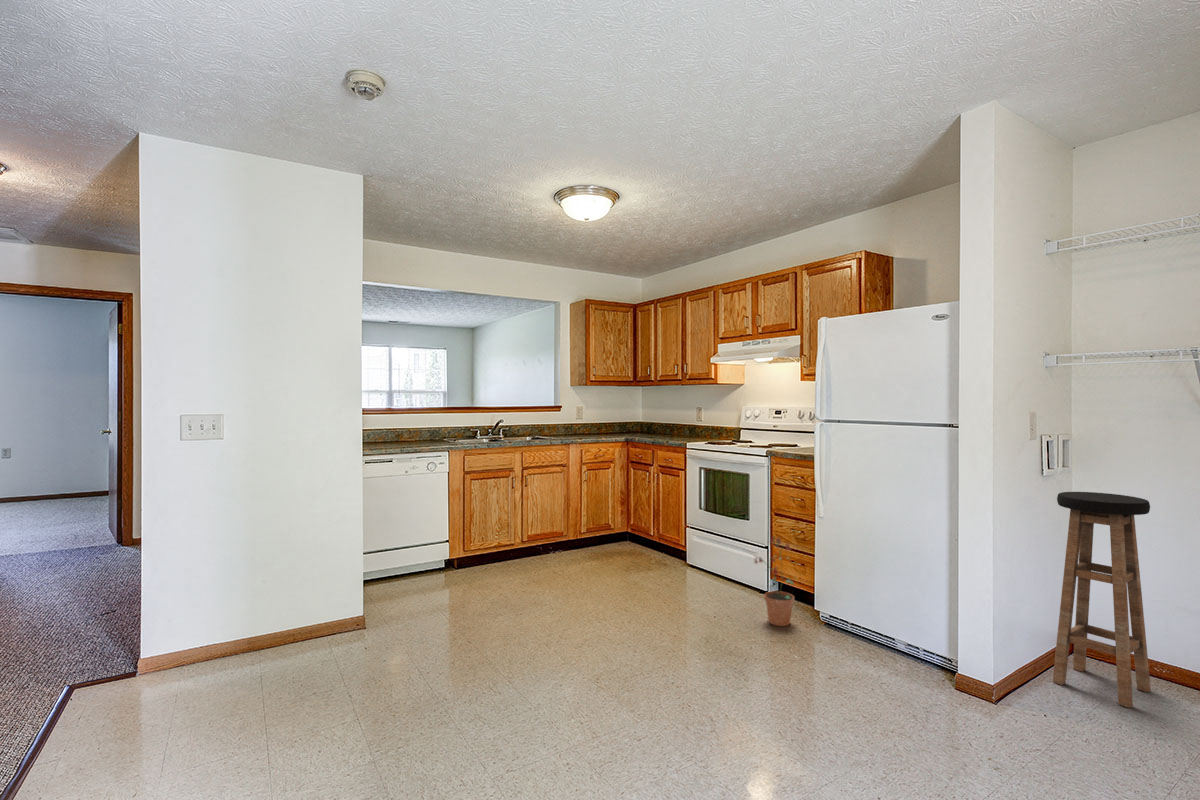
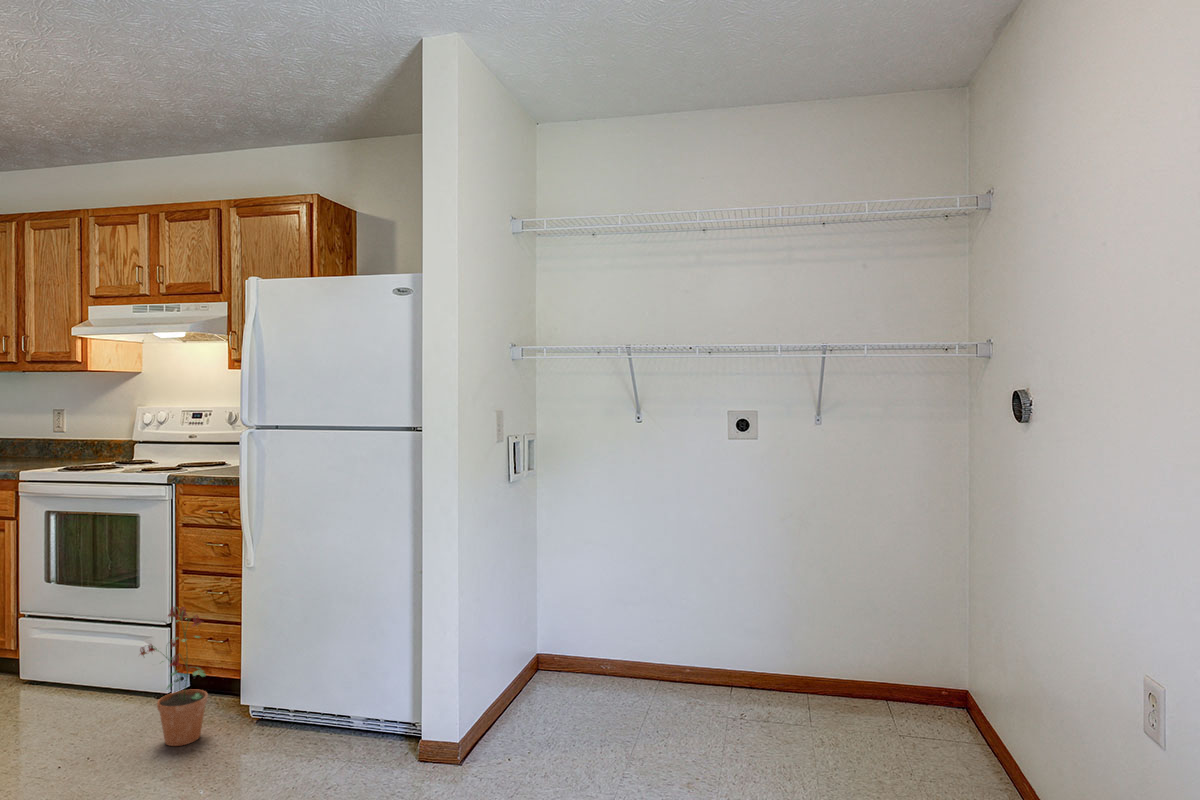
bar stool: present [1053,492,1151,708] -> none [520,498,602,726]

